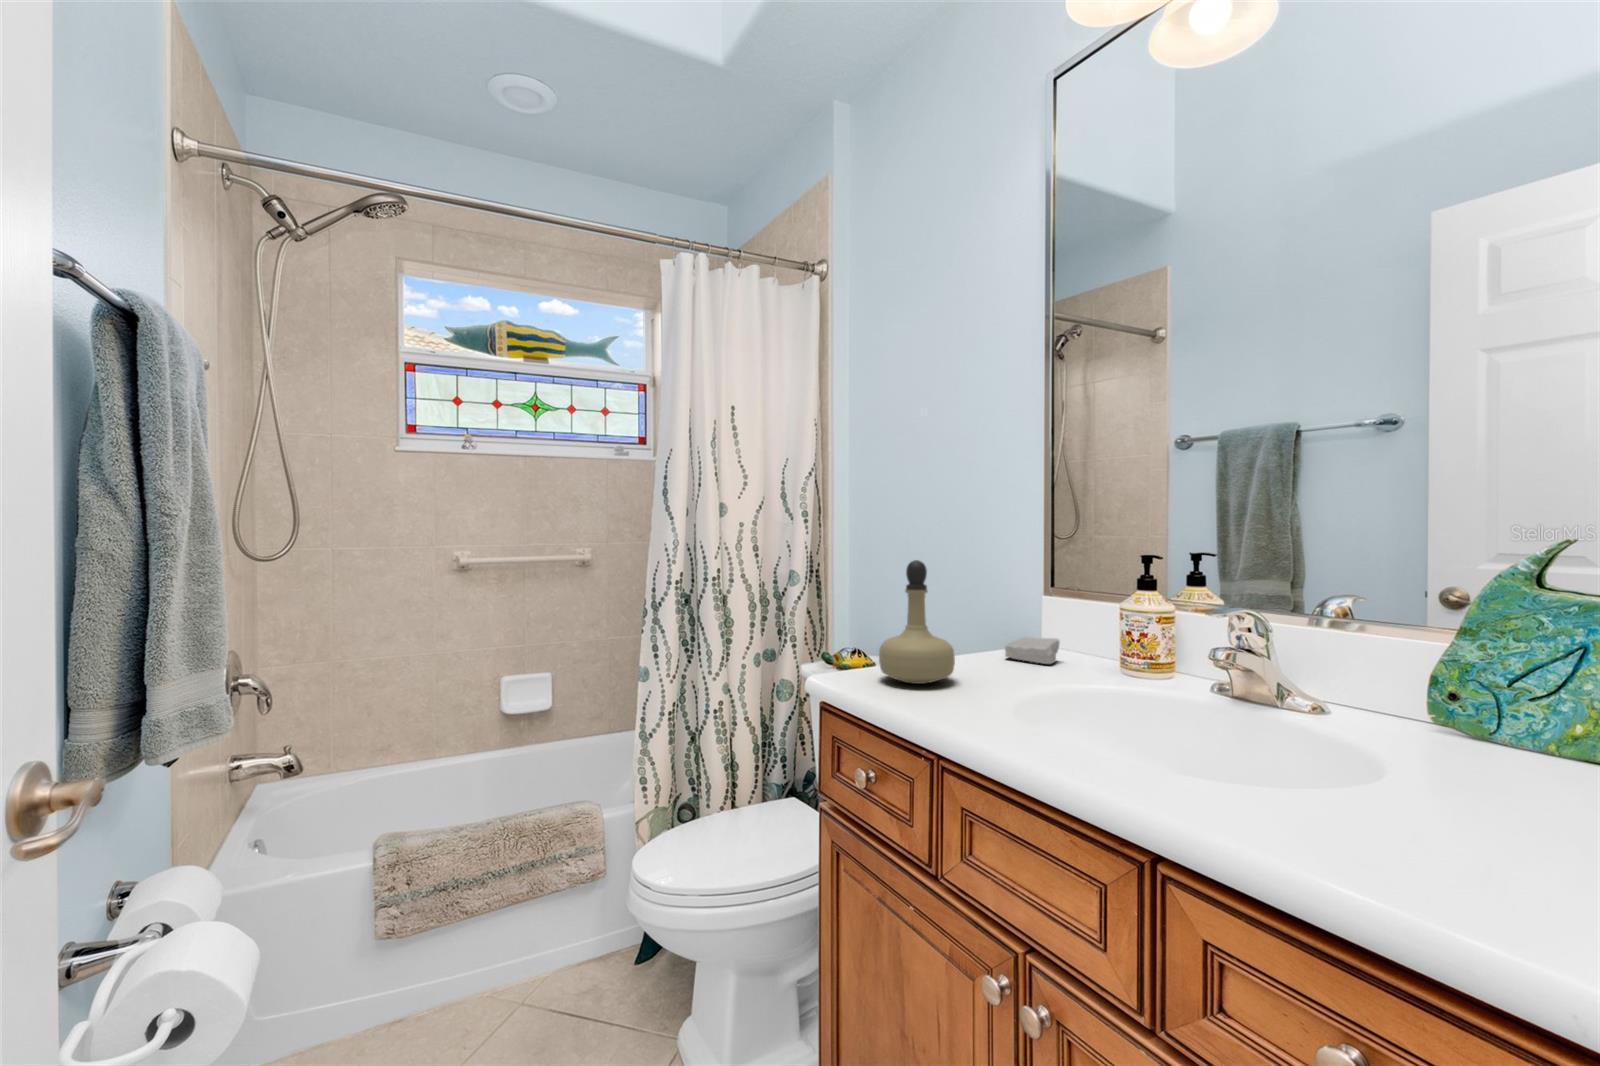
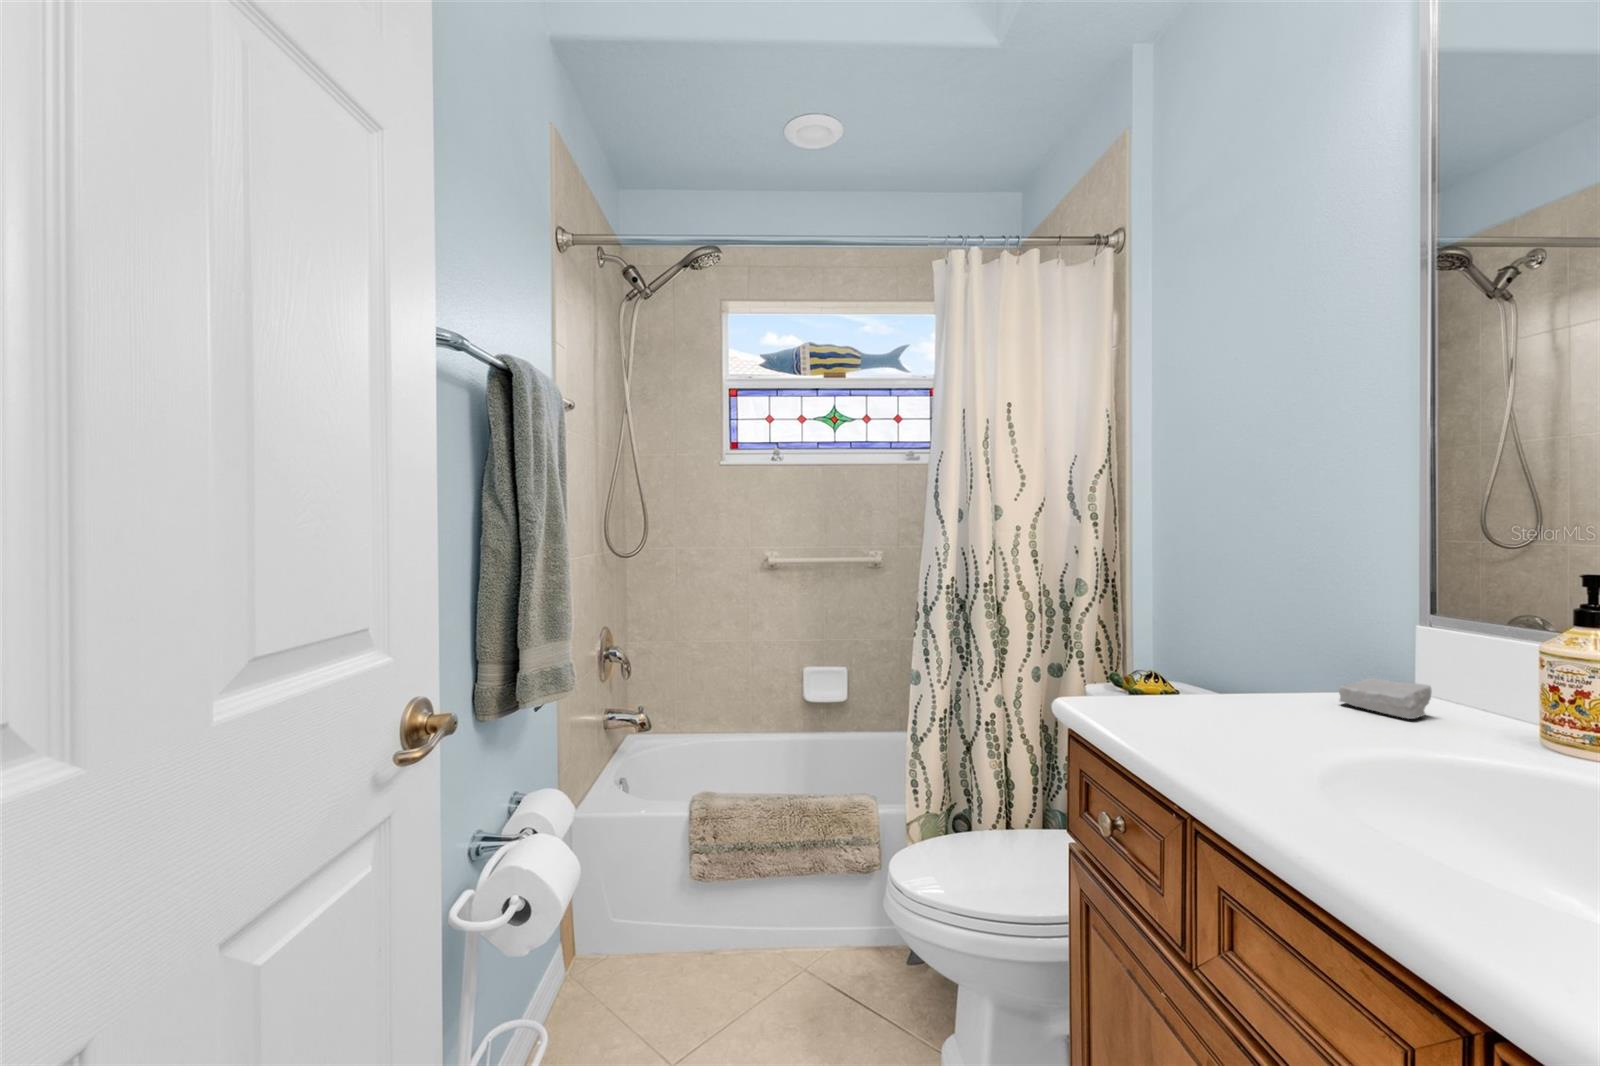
perfume bottle: present [879,560,955,684] -> none [1138,572,1243,723]

